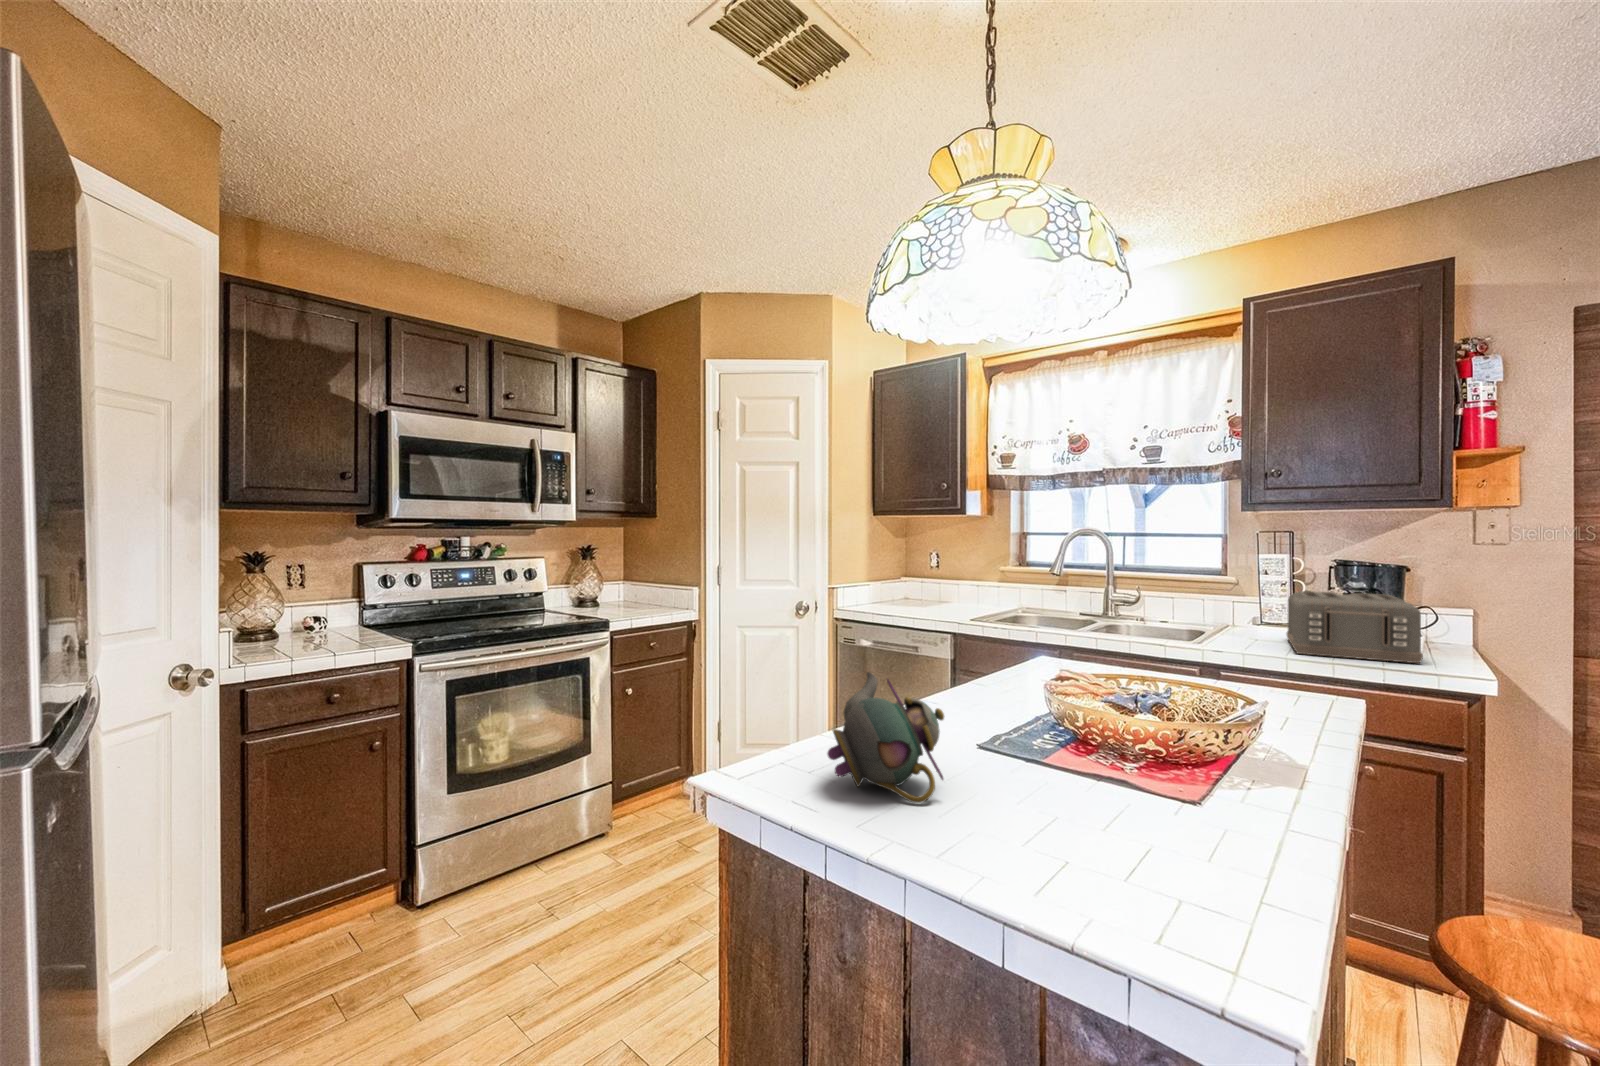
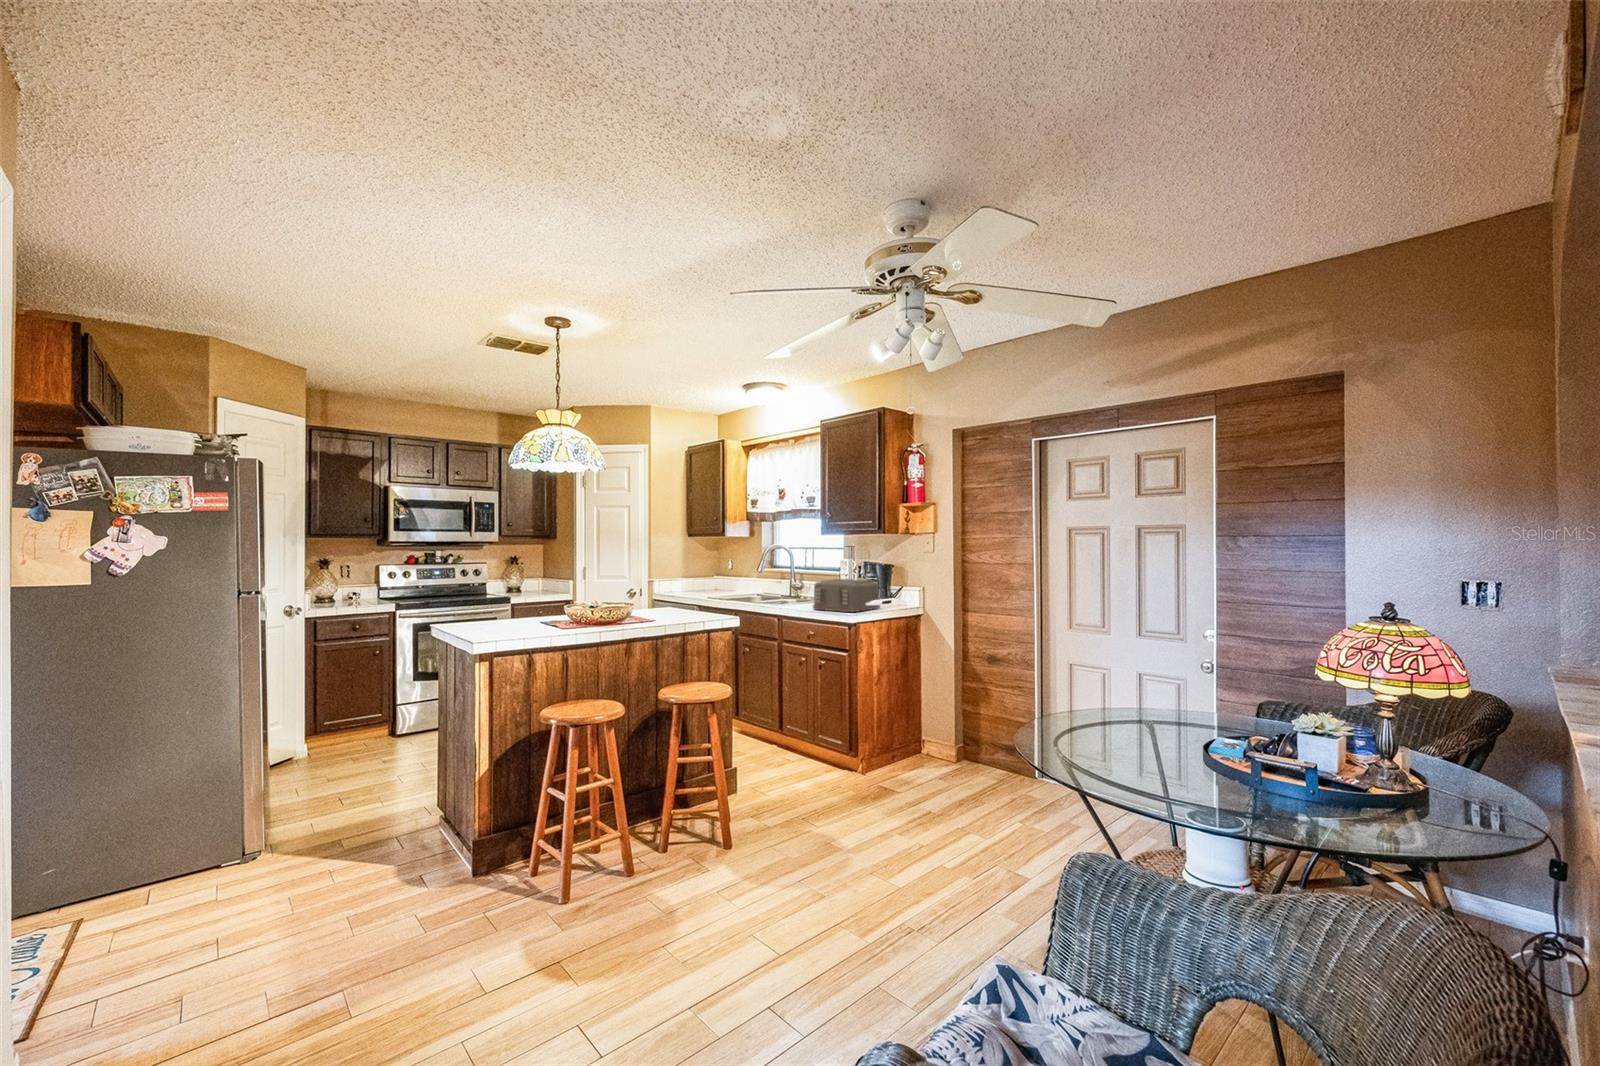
teapot: present [827,672,944,803] -> none [487,598,527,635]

